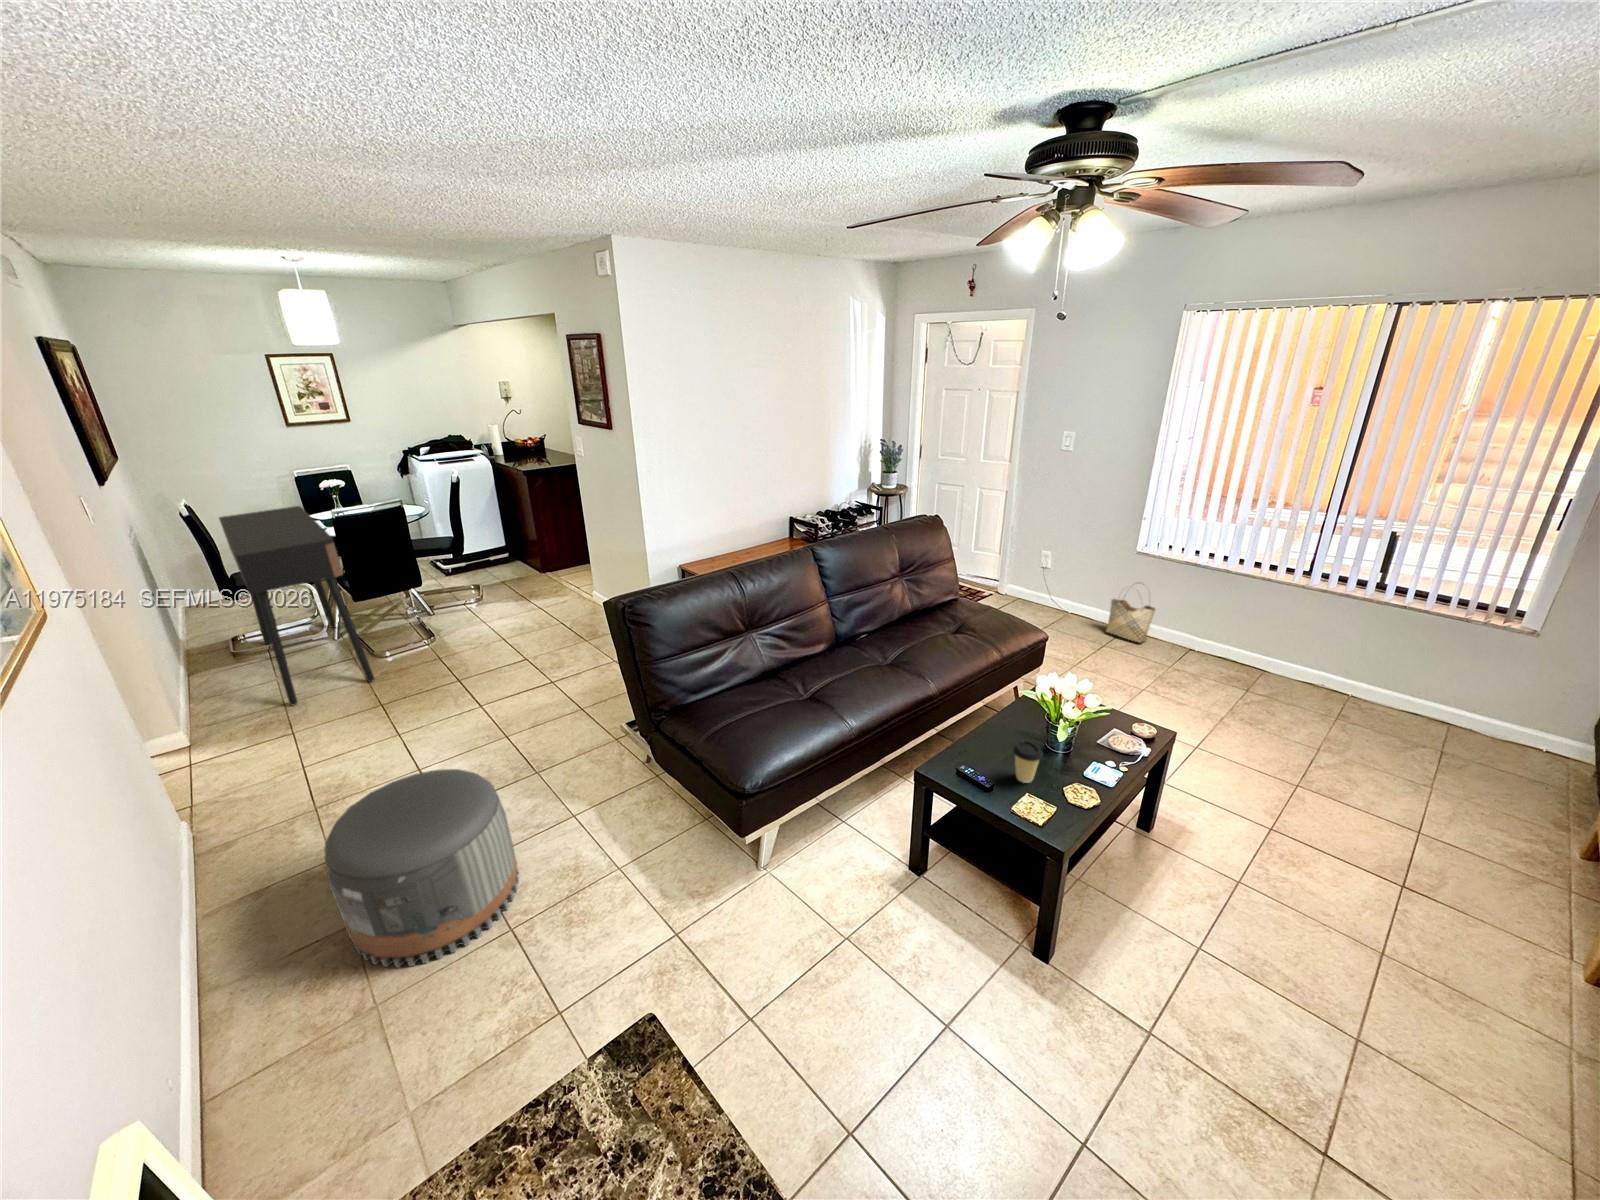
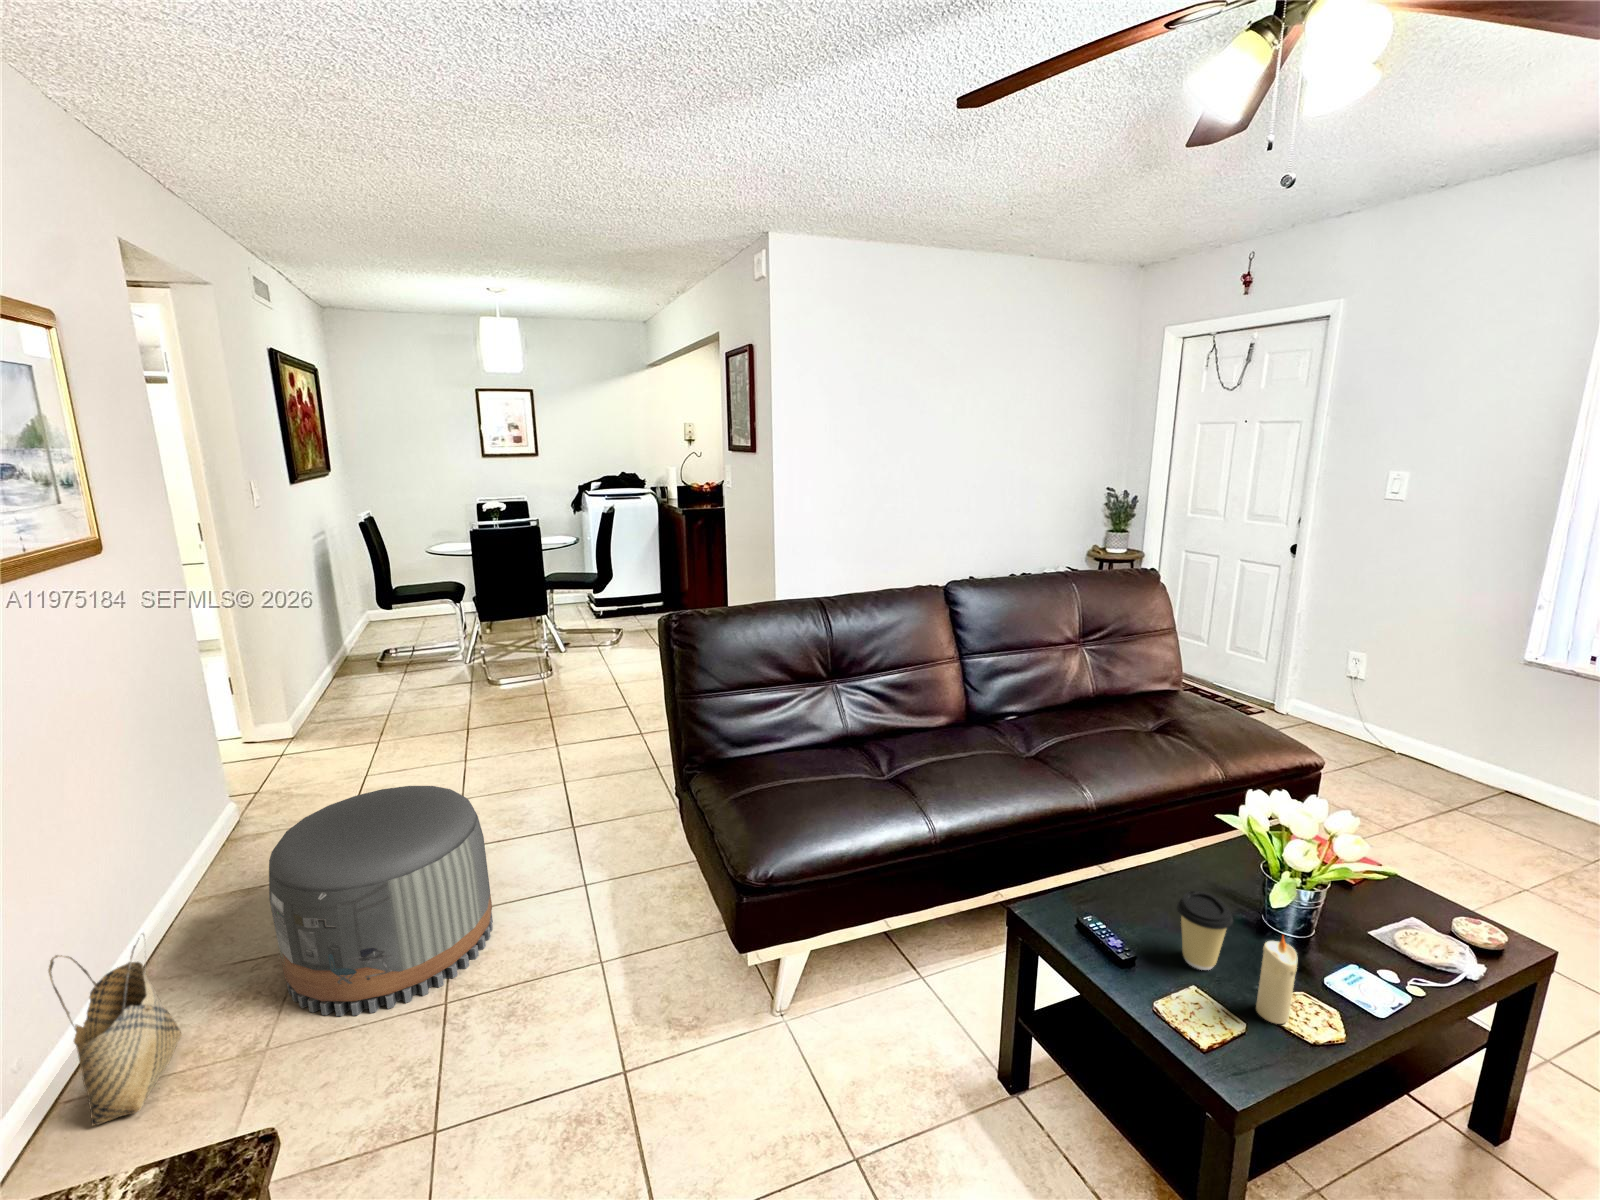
console table: present [219,506,374,705] -> none [367,524,476,717]
woven basket: present [1106,599,1155,643] -> present [49,933,182,1126]
candle: none [1059,758,1080,803] -> present [1256,936,1298,1024]

